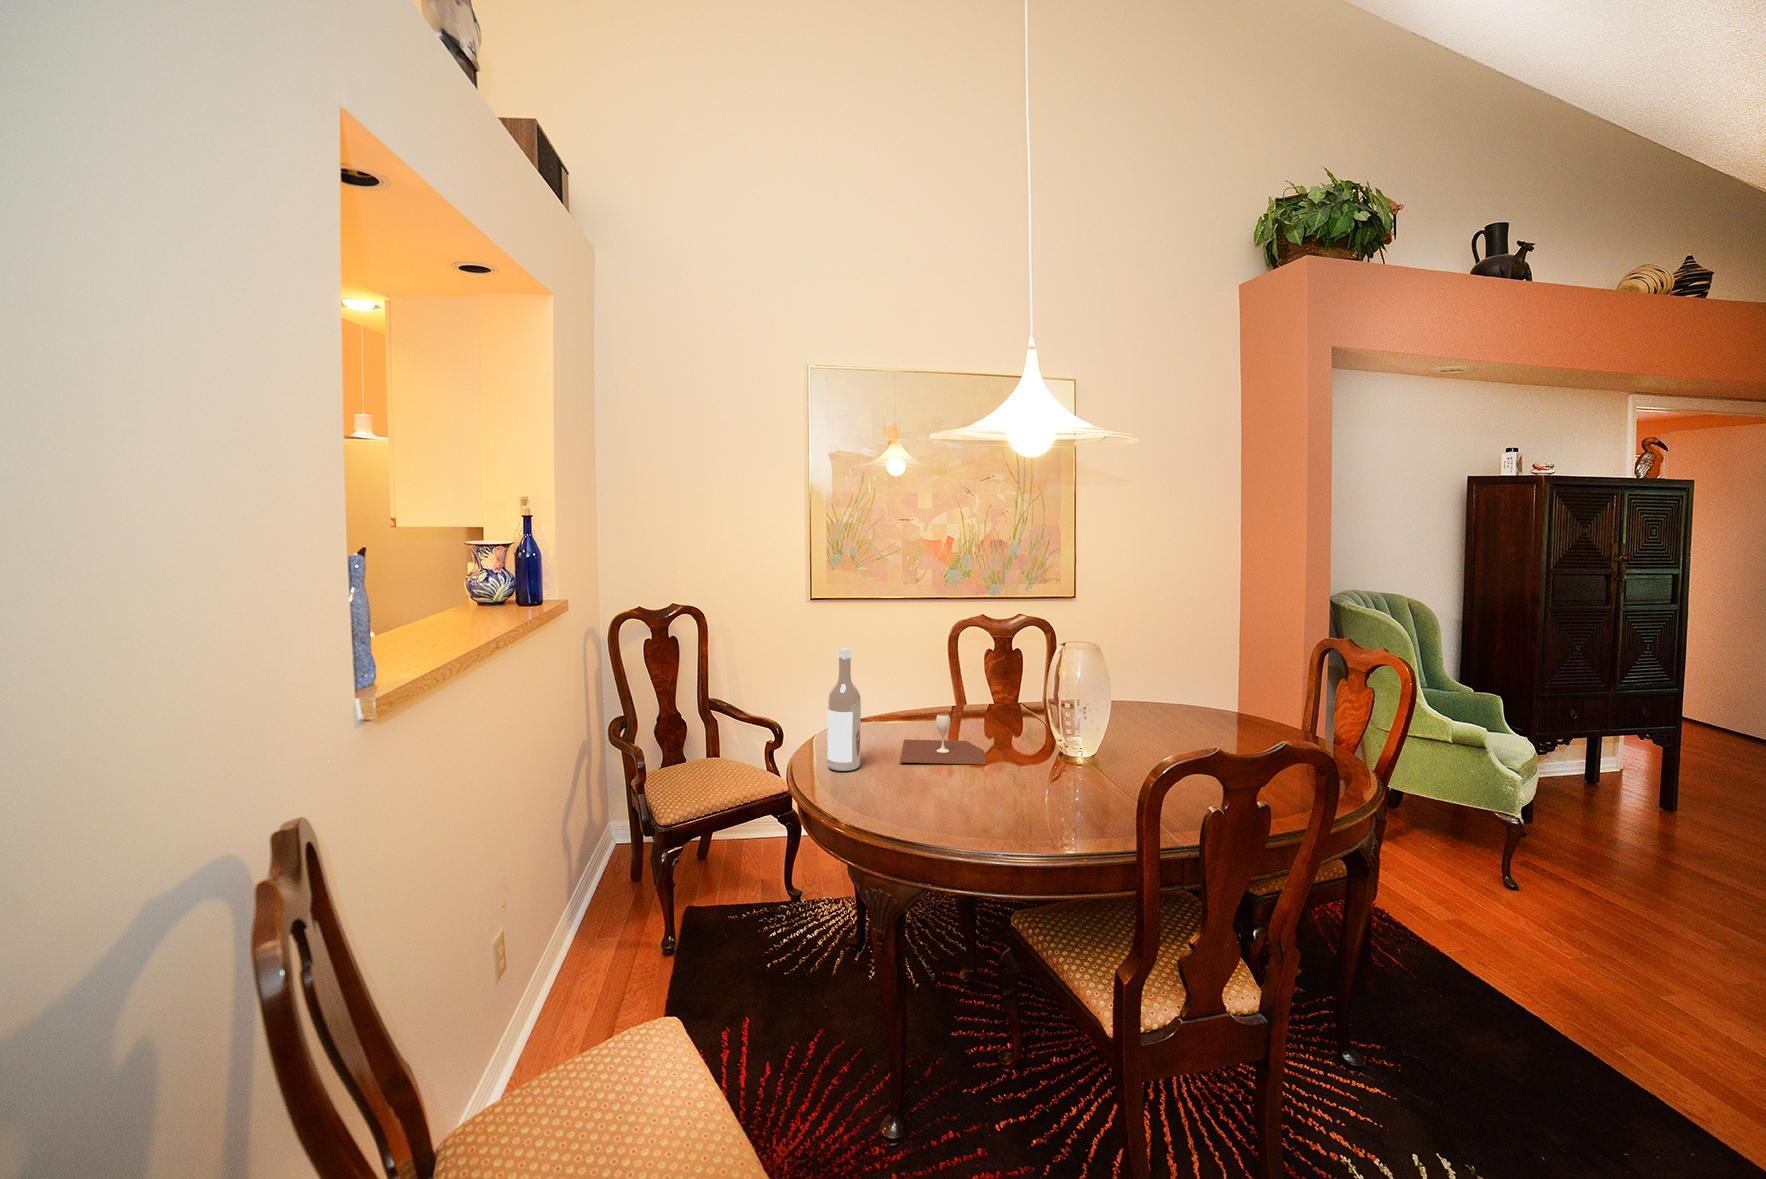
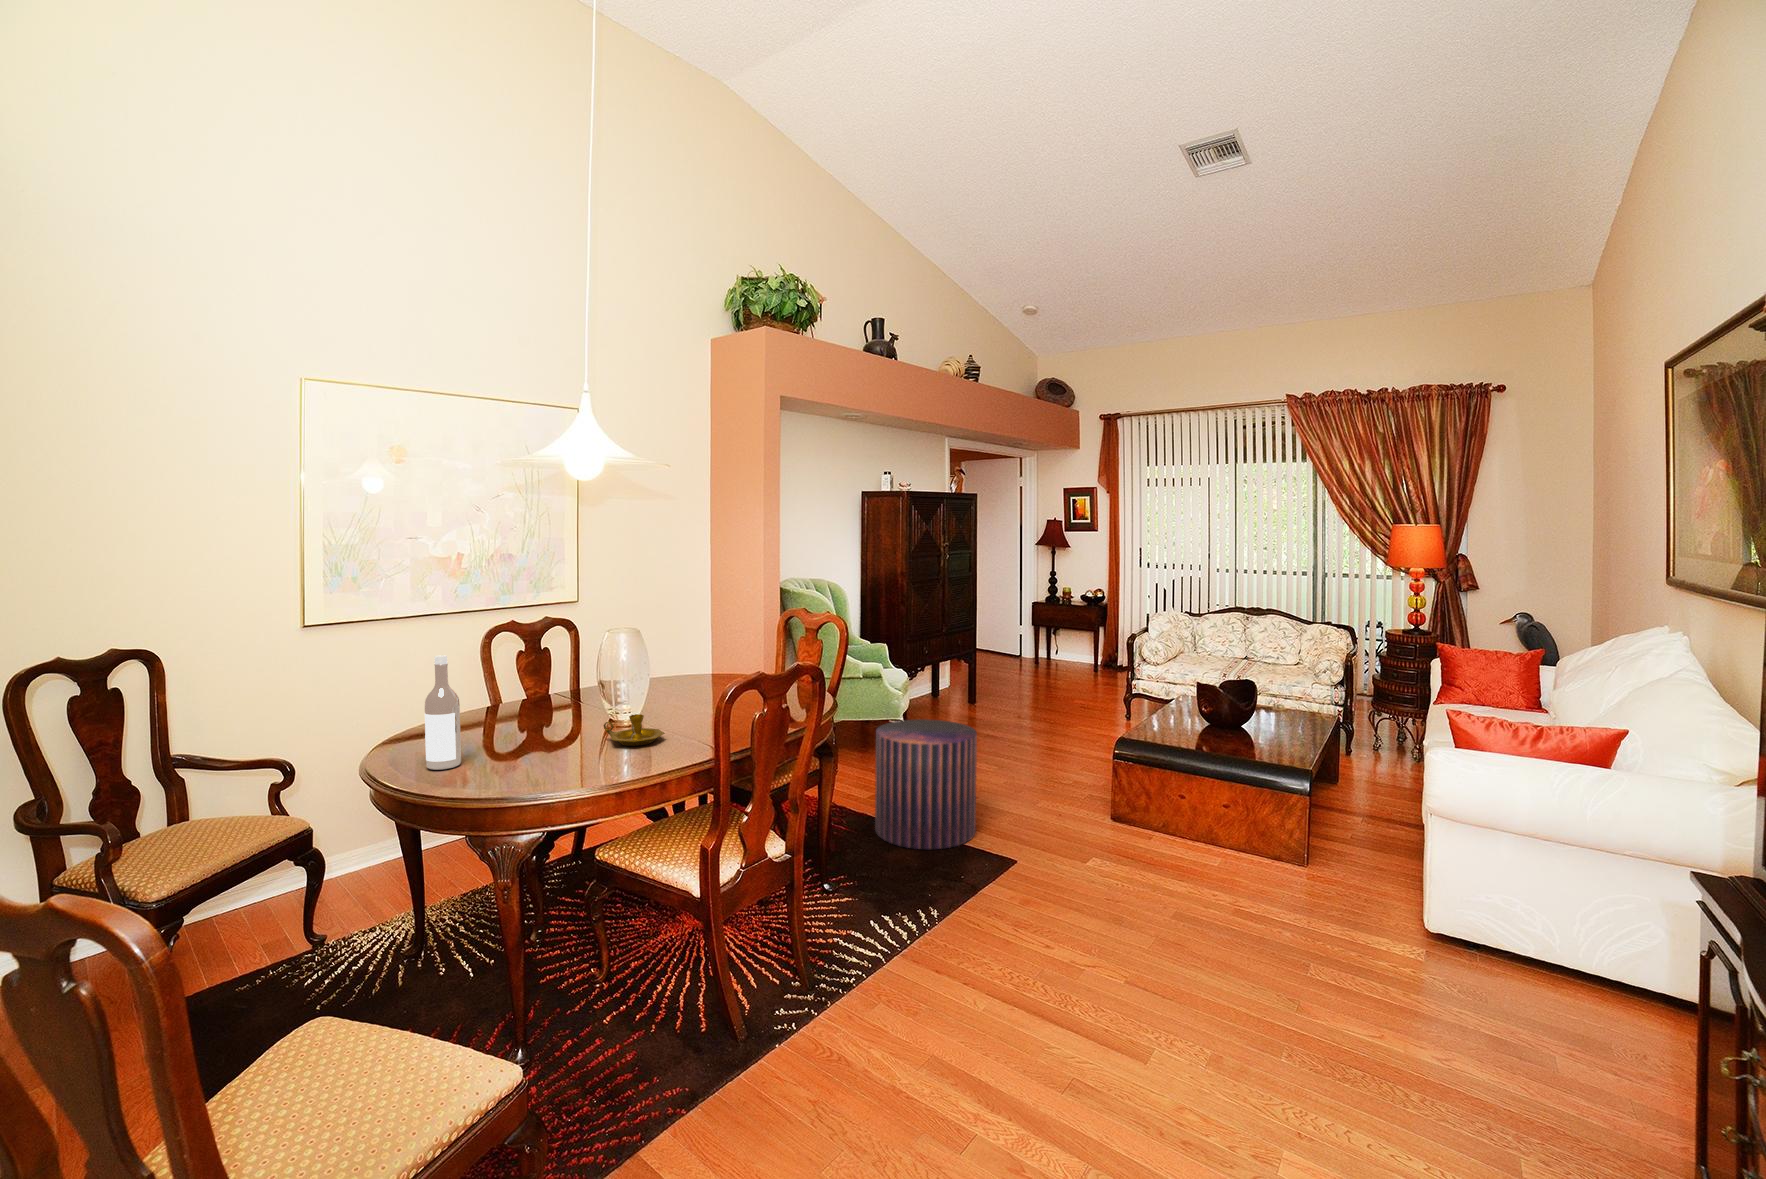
wine glass: present [900,714,987,765] -> none [483,705,578,753]
candlestick: none [1013,745,1083,787] -> present [604,714,665,746]
pouf: none [1455,815,1701,1070] -> present [875,719,977,849]

